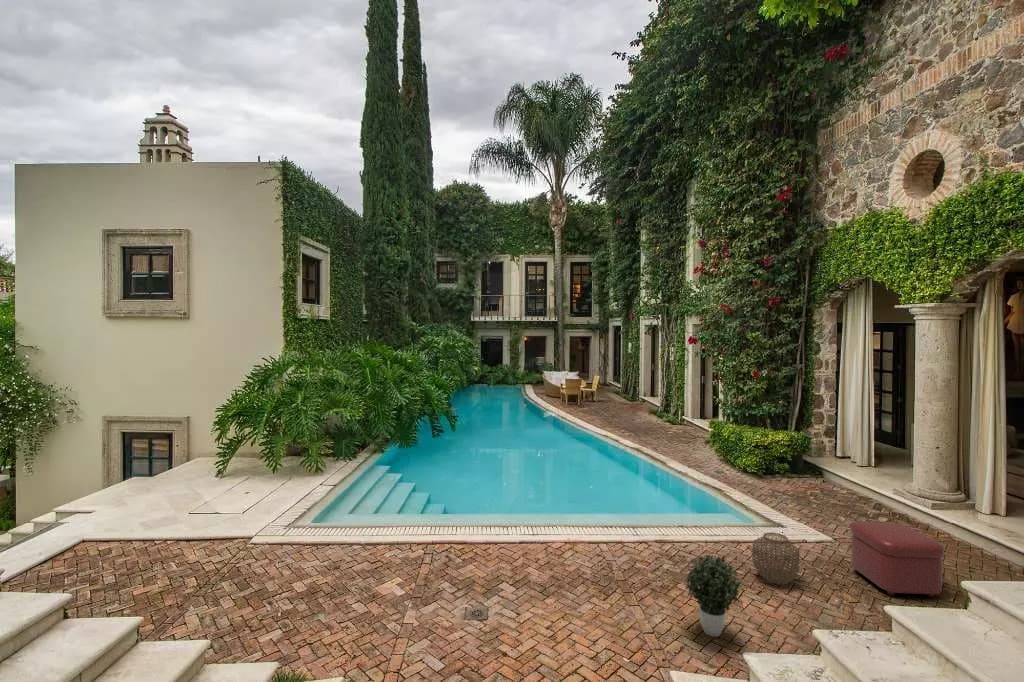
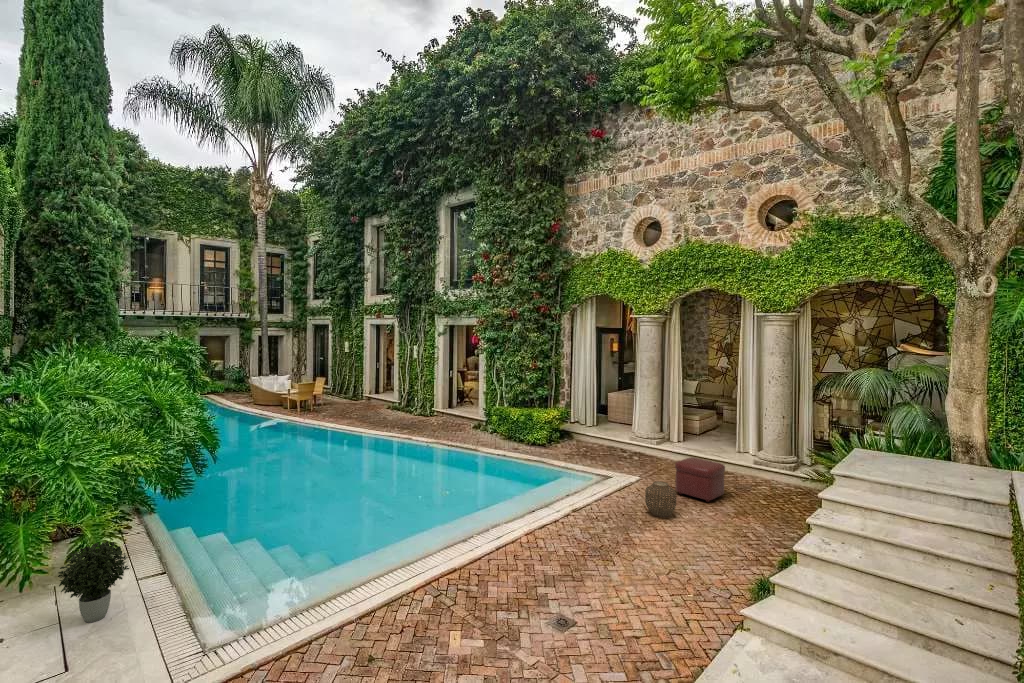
potted plant: present [685,555,742,637] -> present [58,541,129,623]

